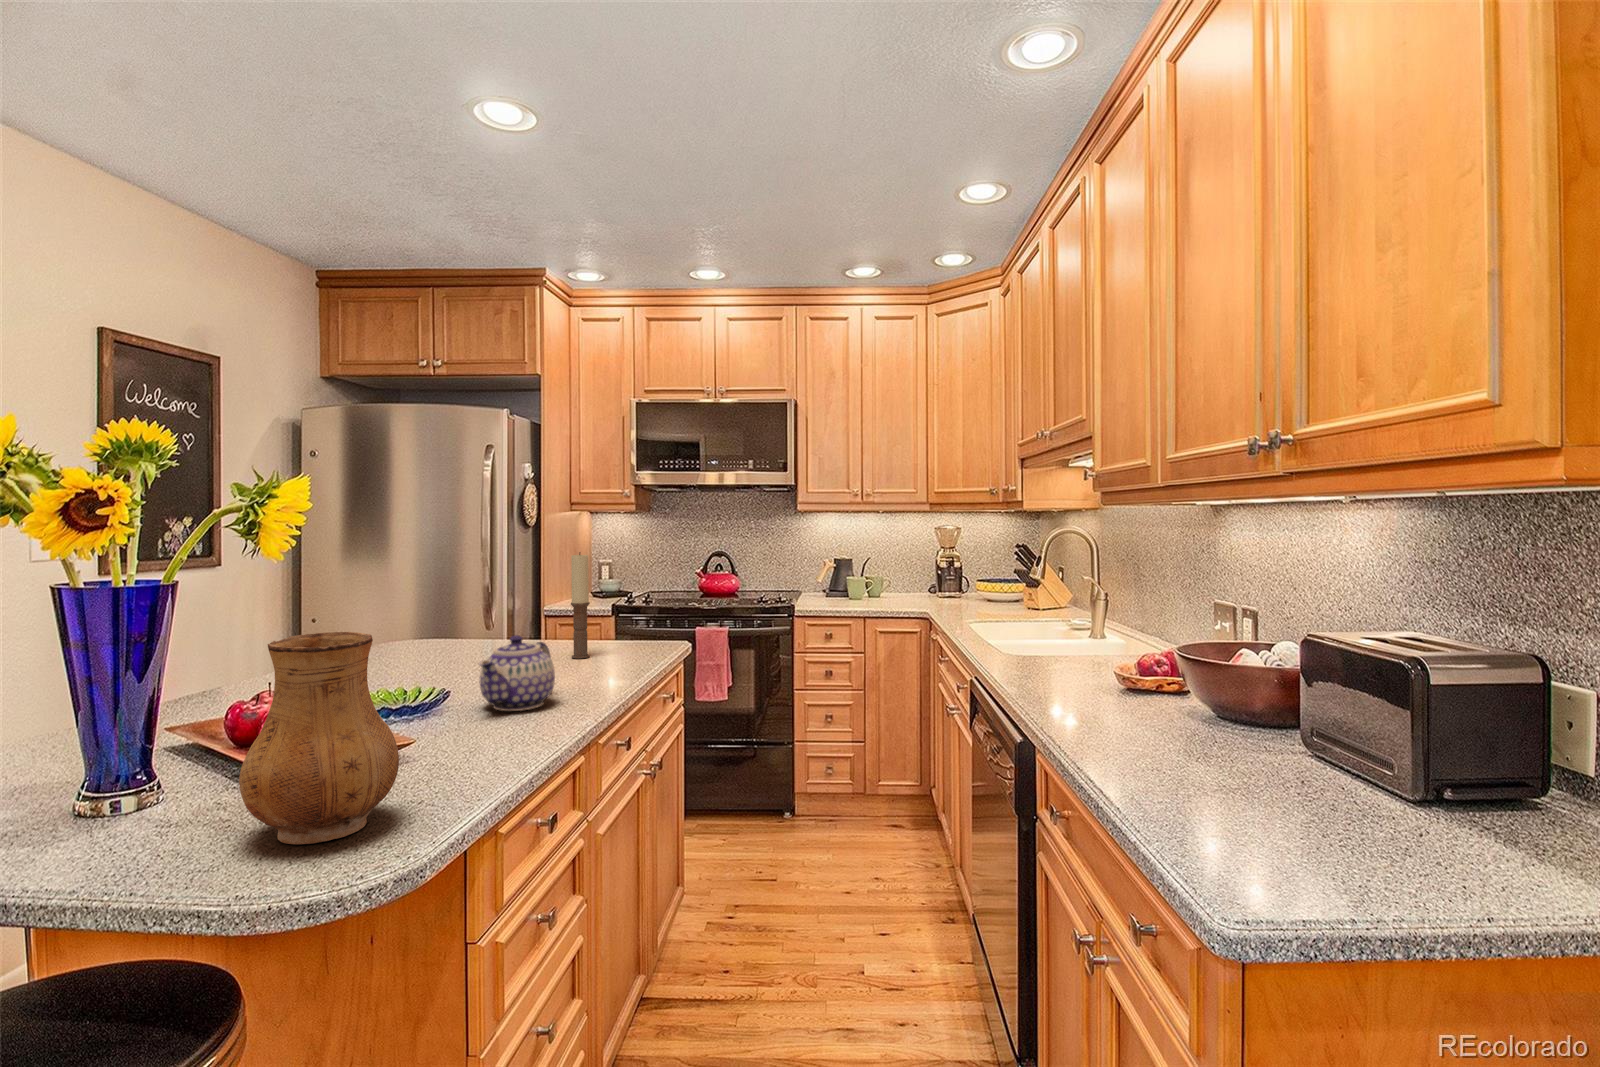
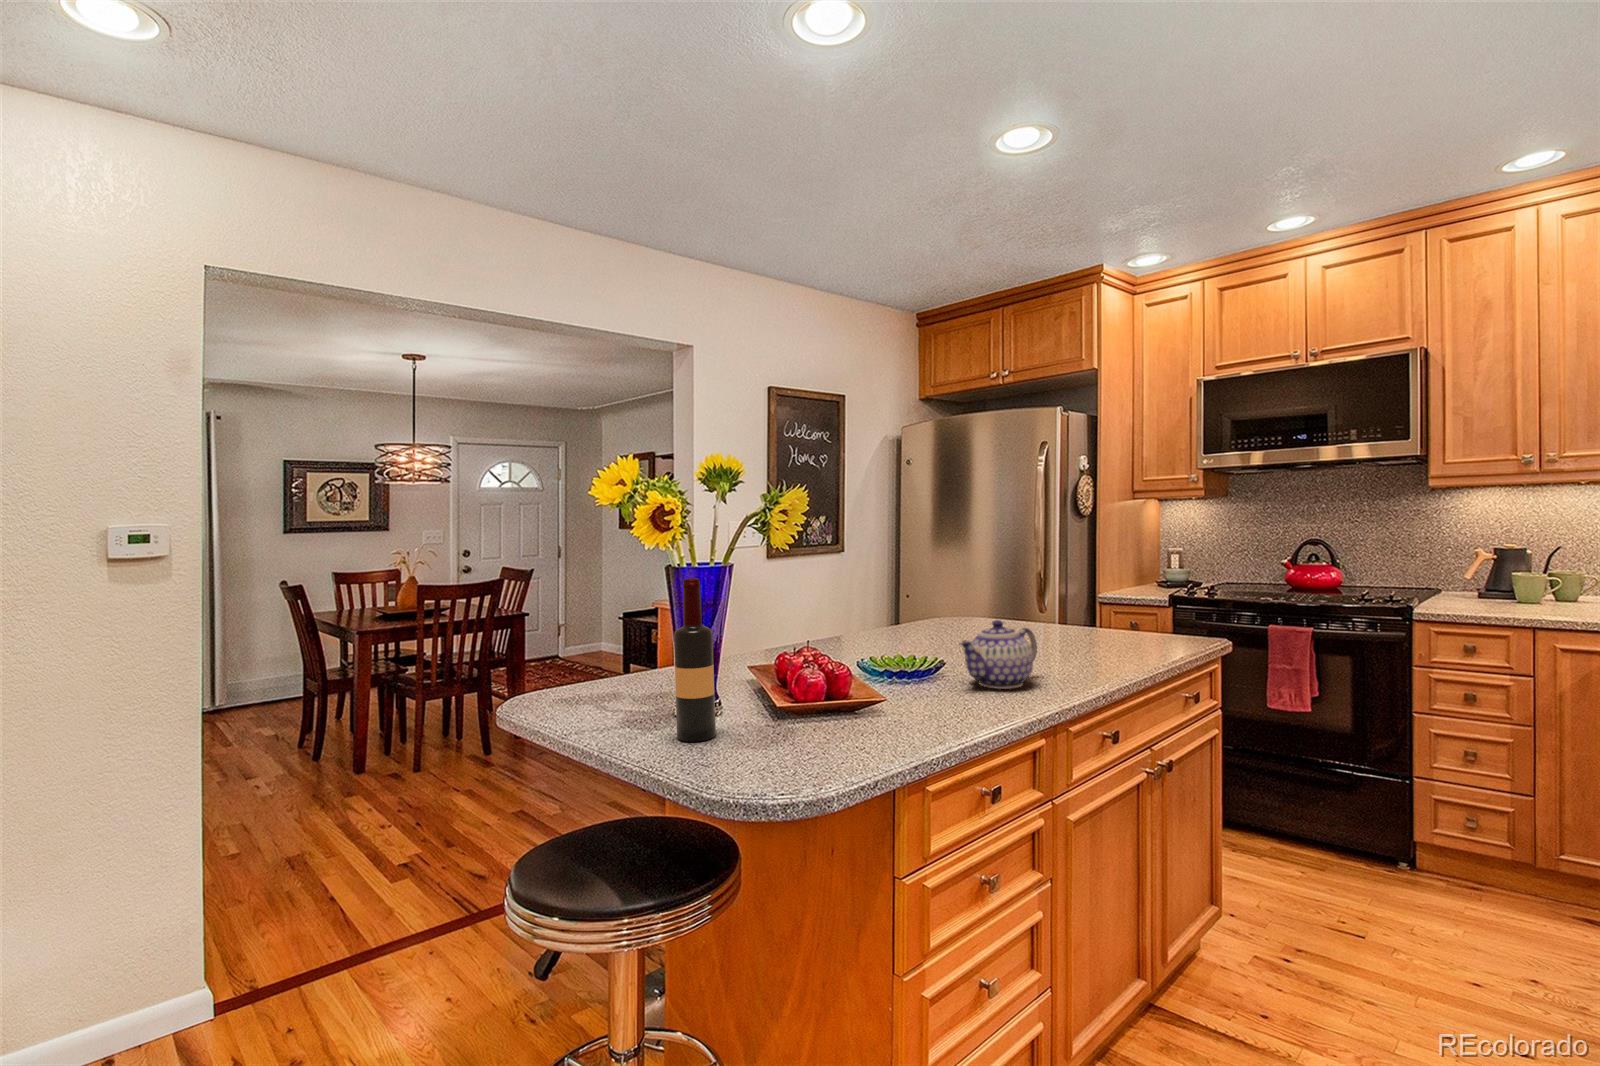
candle: present [571,553,590,658] -> none [1082,543,1102,647]
wine bottle: none [79,602,159,856] -> present [674,578,716,742]
ceramic pitcher: present [239,632,399,844] -> none [744,607,846,763]

